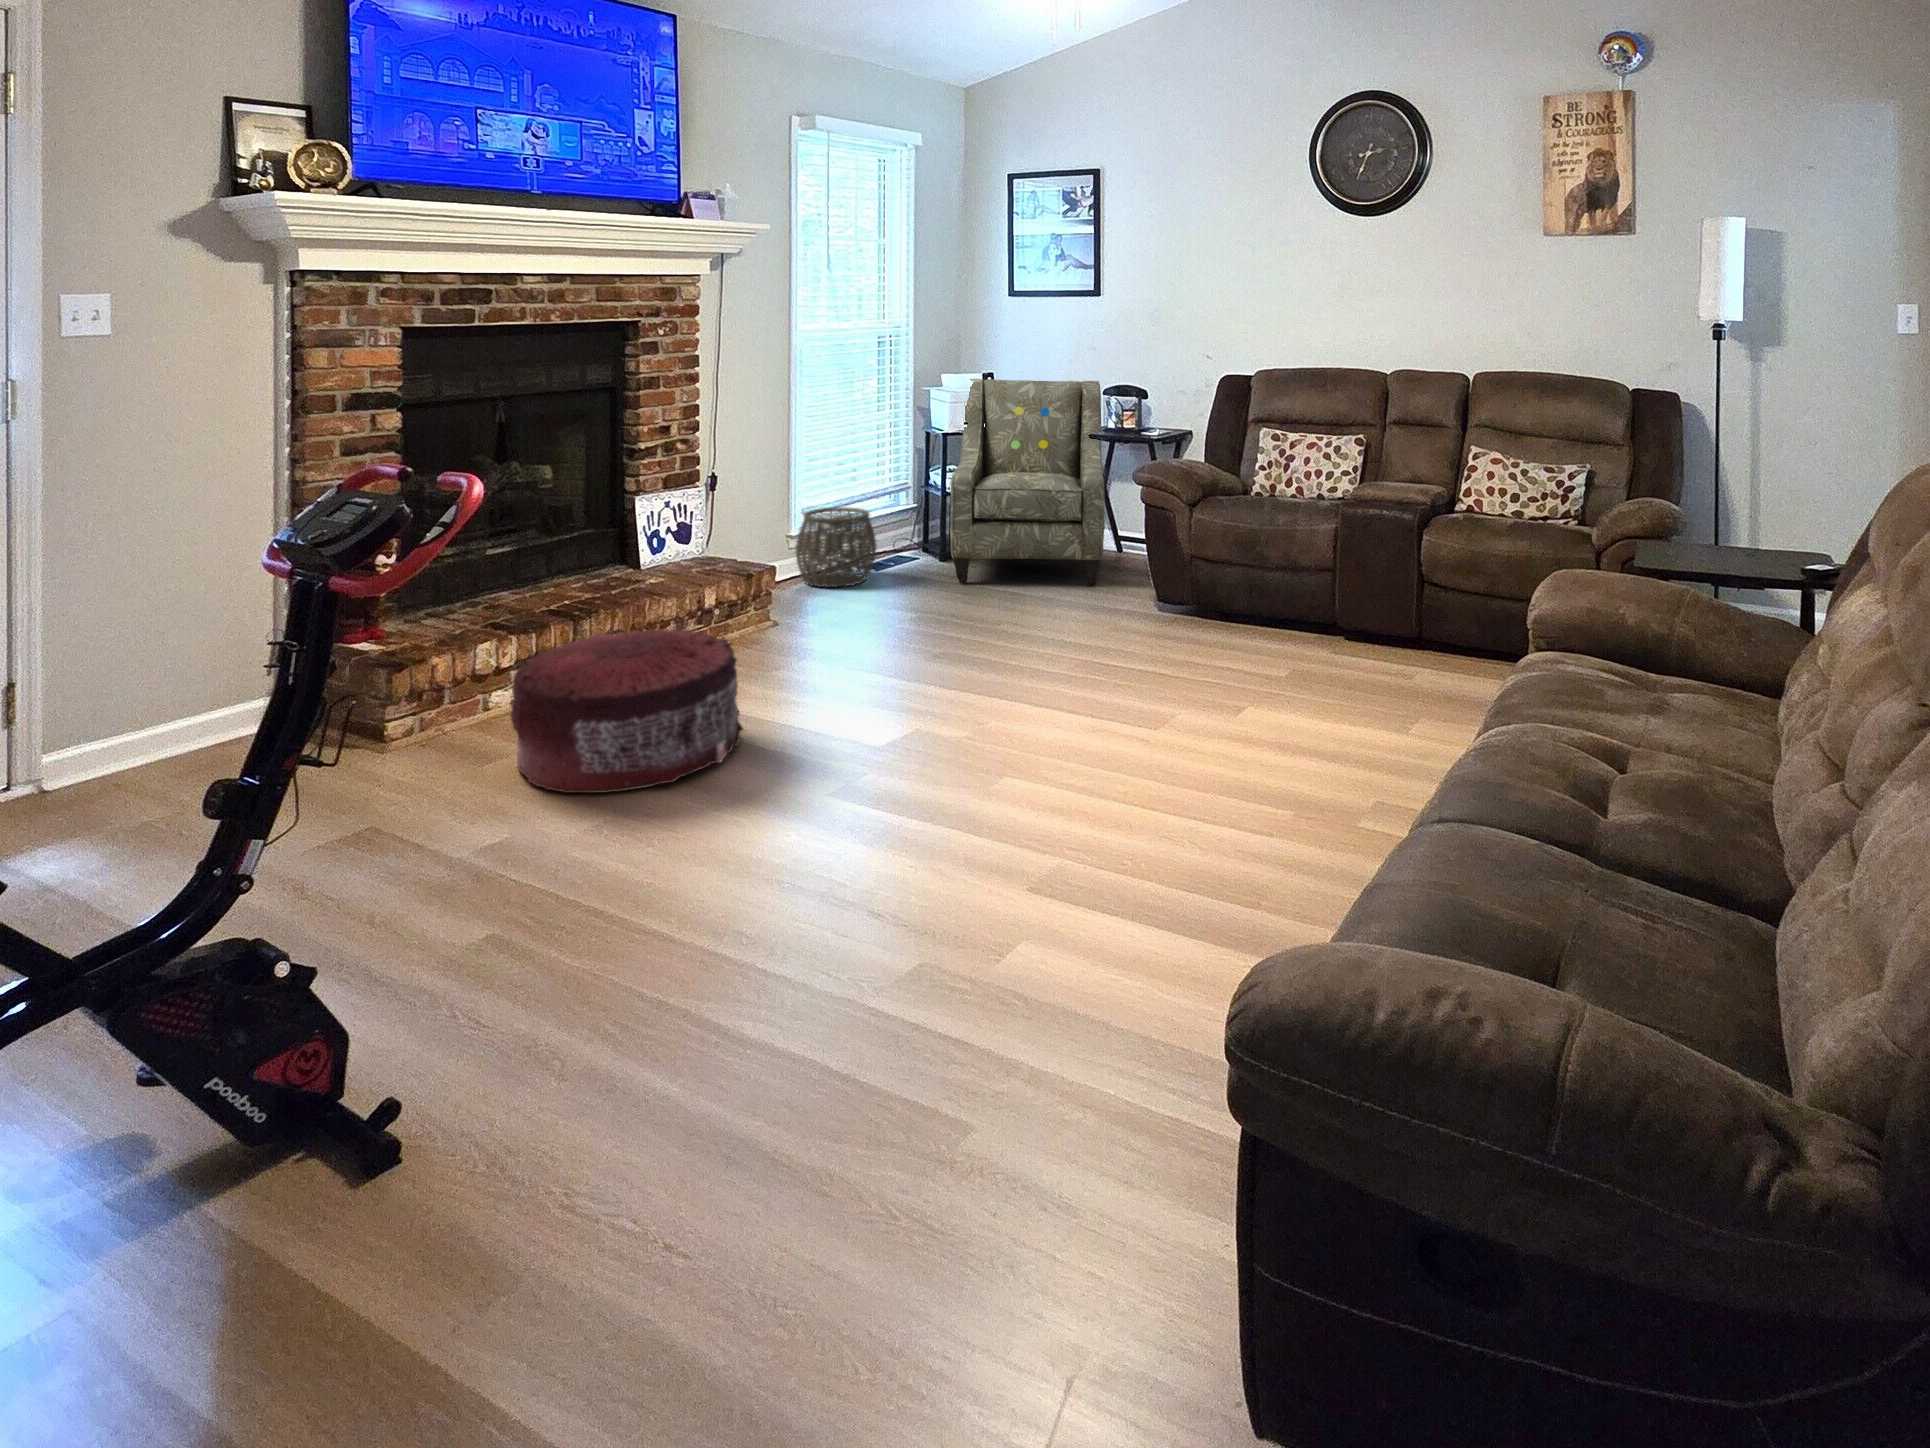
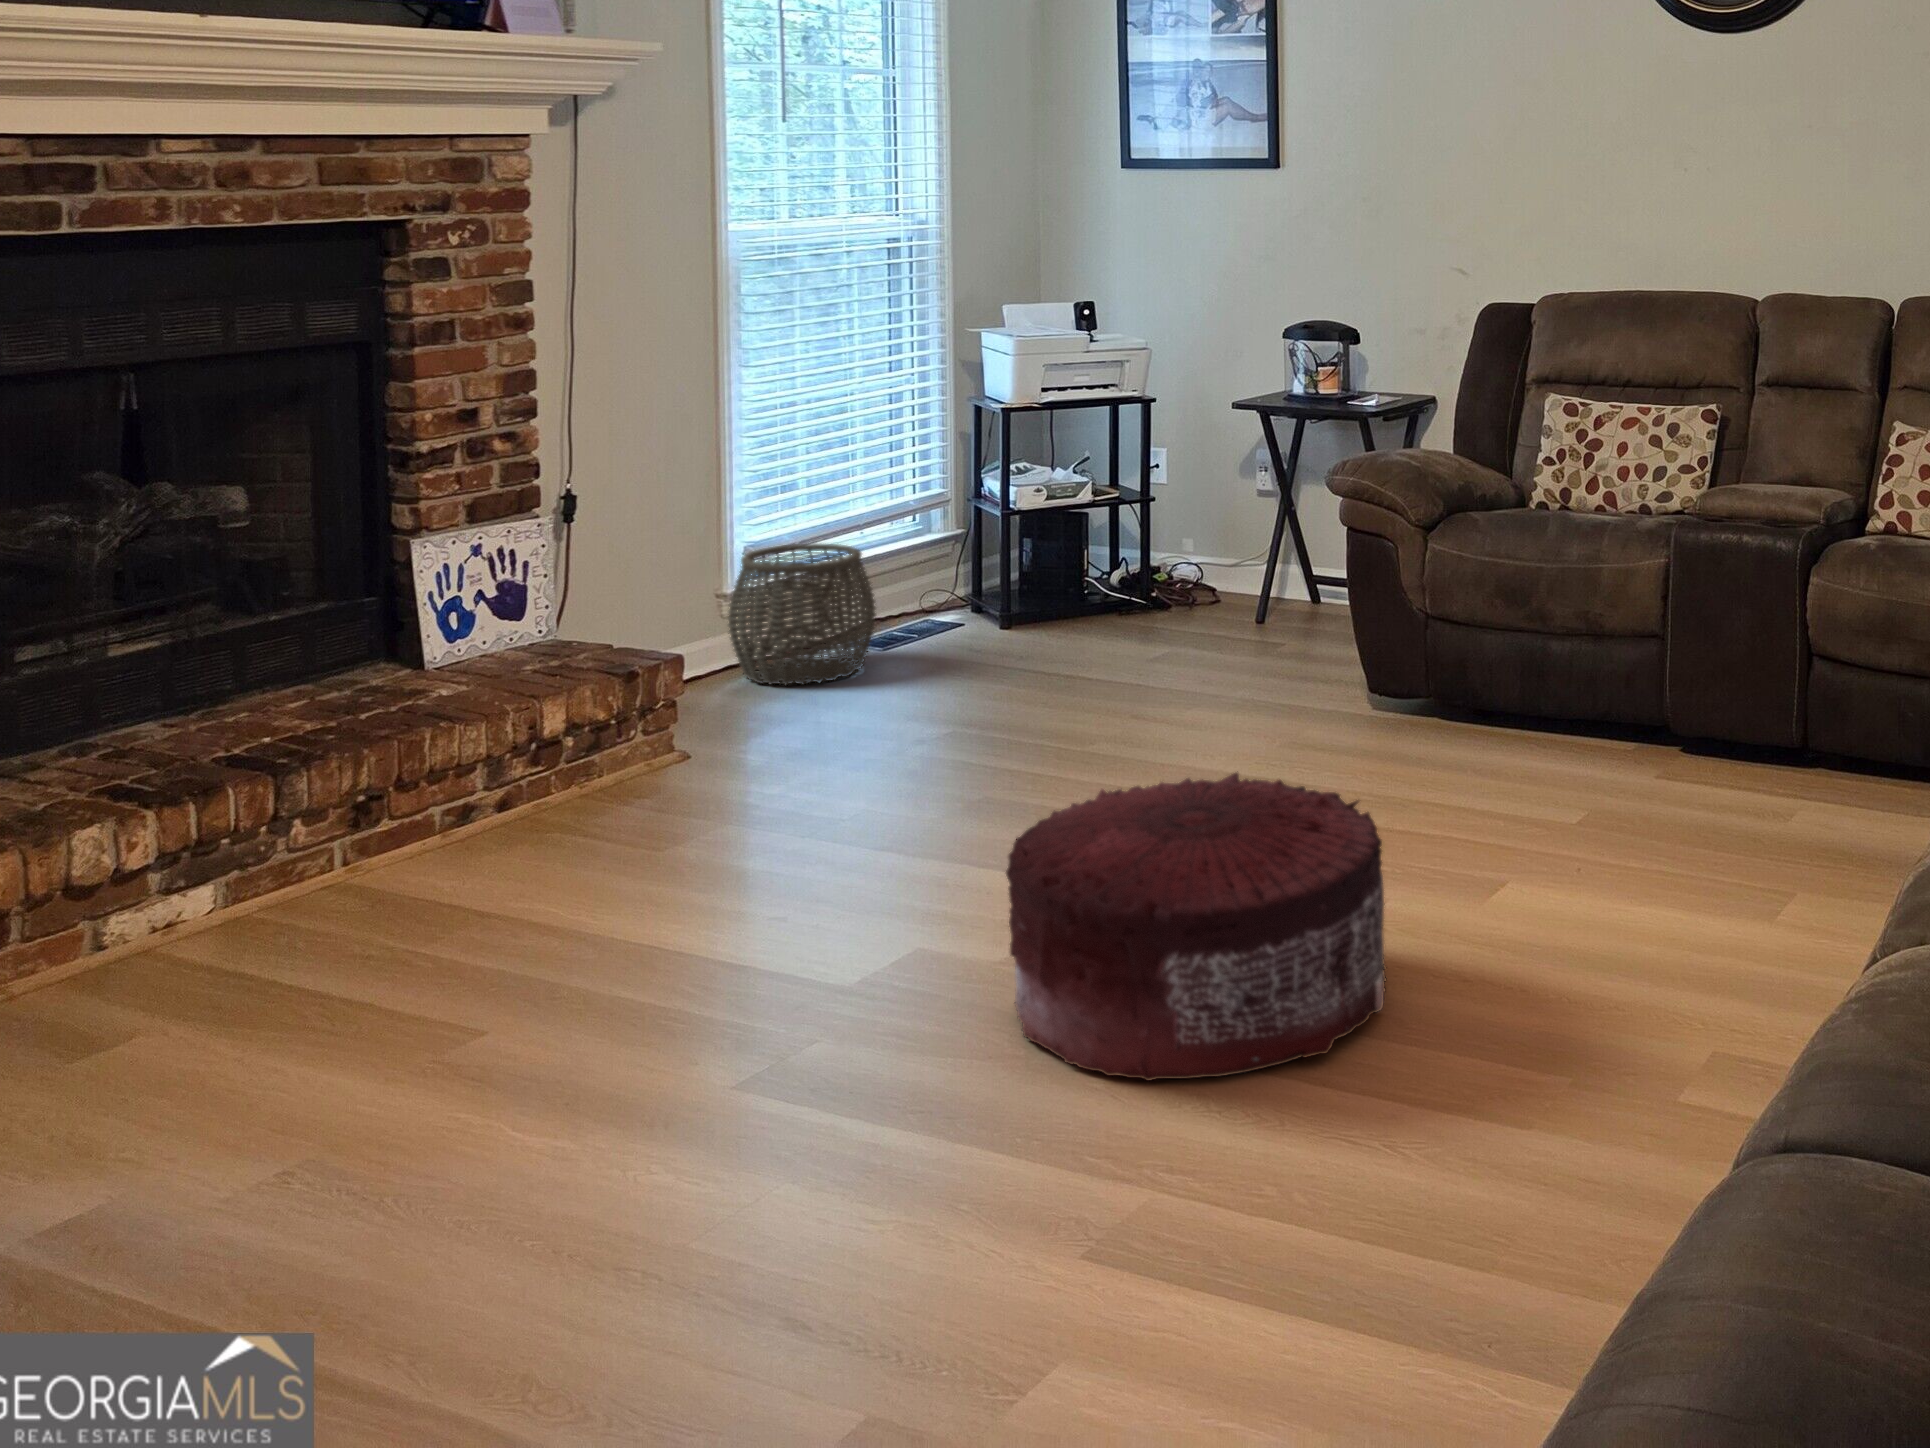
armchair: present [950,379,1104,586] -> none [1005,314,1275,672]
pouf: present [510,627,744,793] -> present [1006,773,1387,1081]

